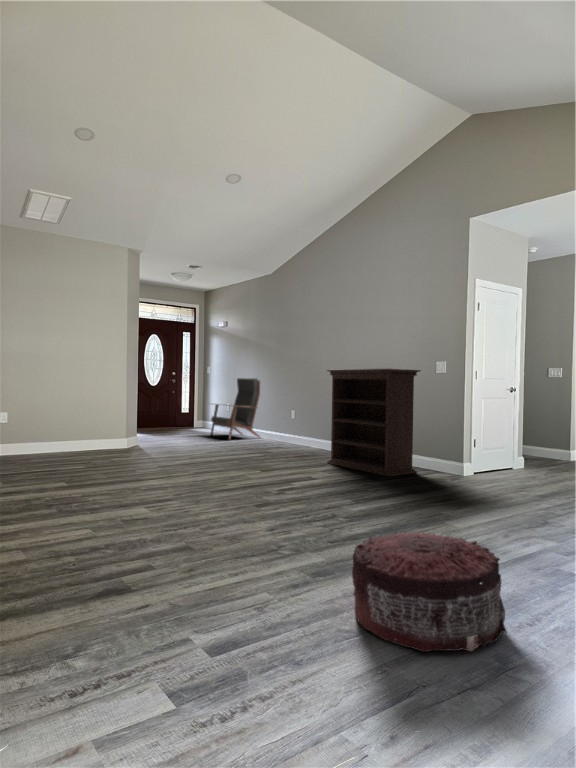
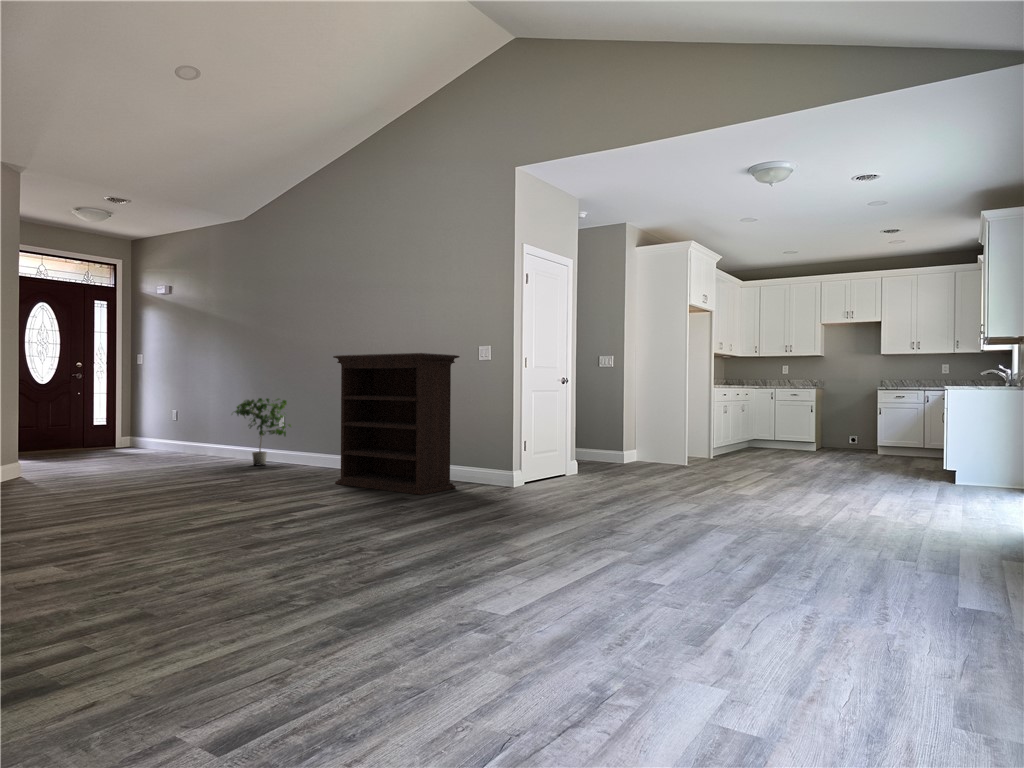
lounge chair: present [211,378,260,440] -> none [144,370,230,461]
potted plant: none [261,398,301,446] -> present [235,398,291,465]
pouf: present [352,532,507,652] -> none [408,548,599,695]

